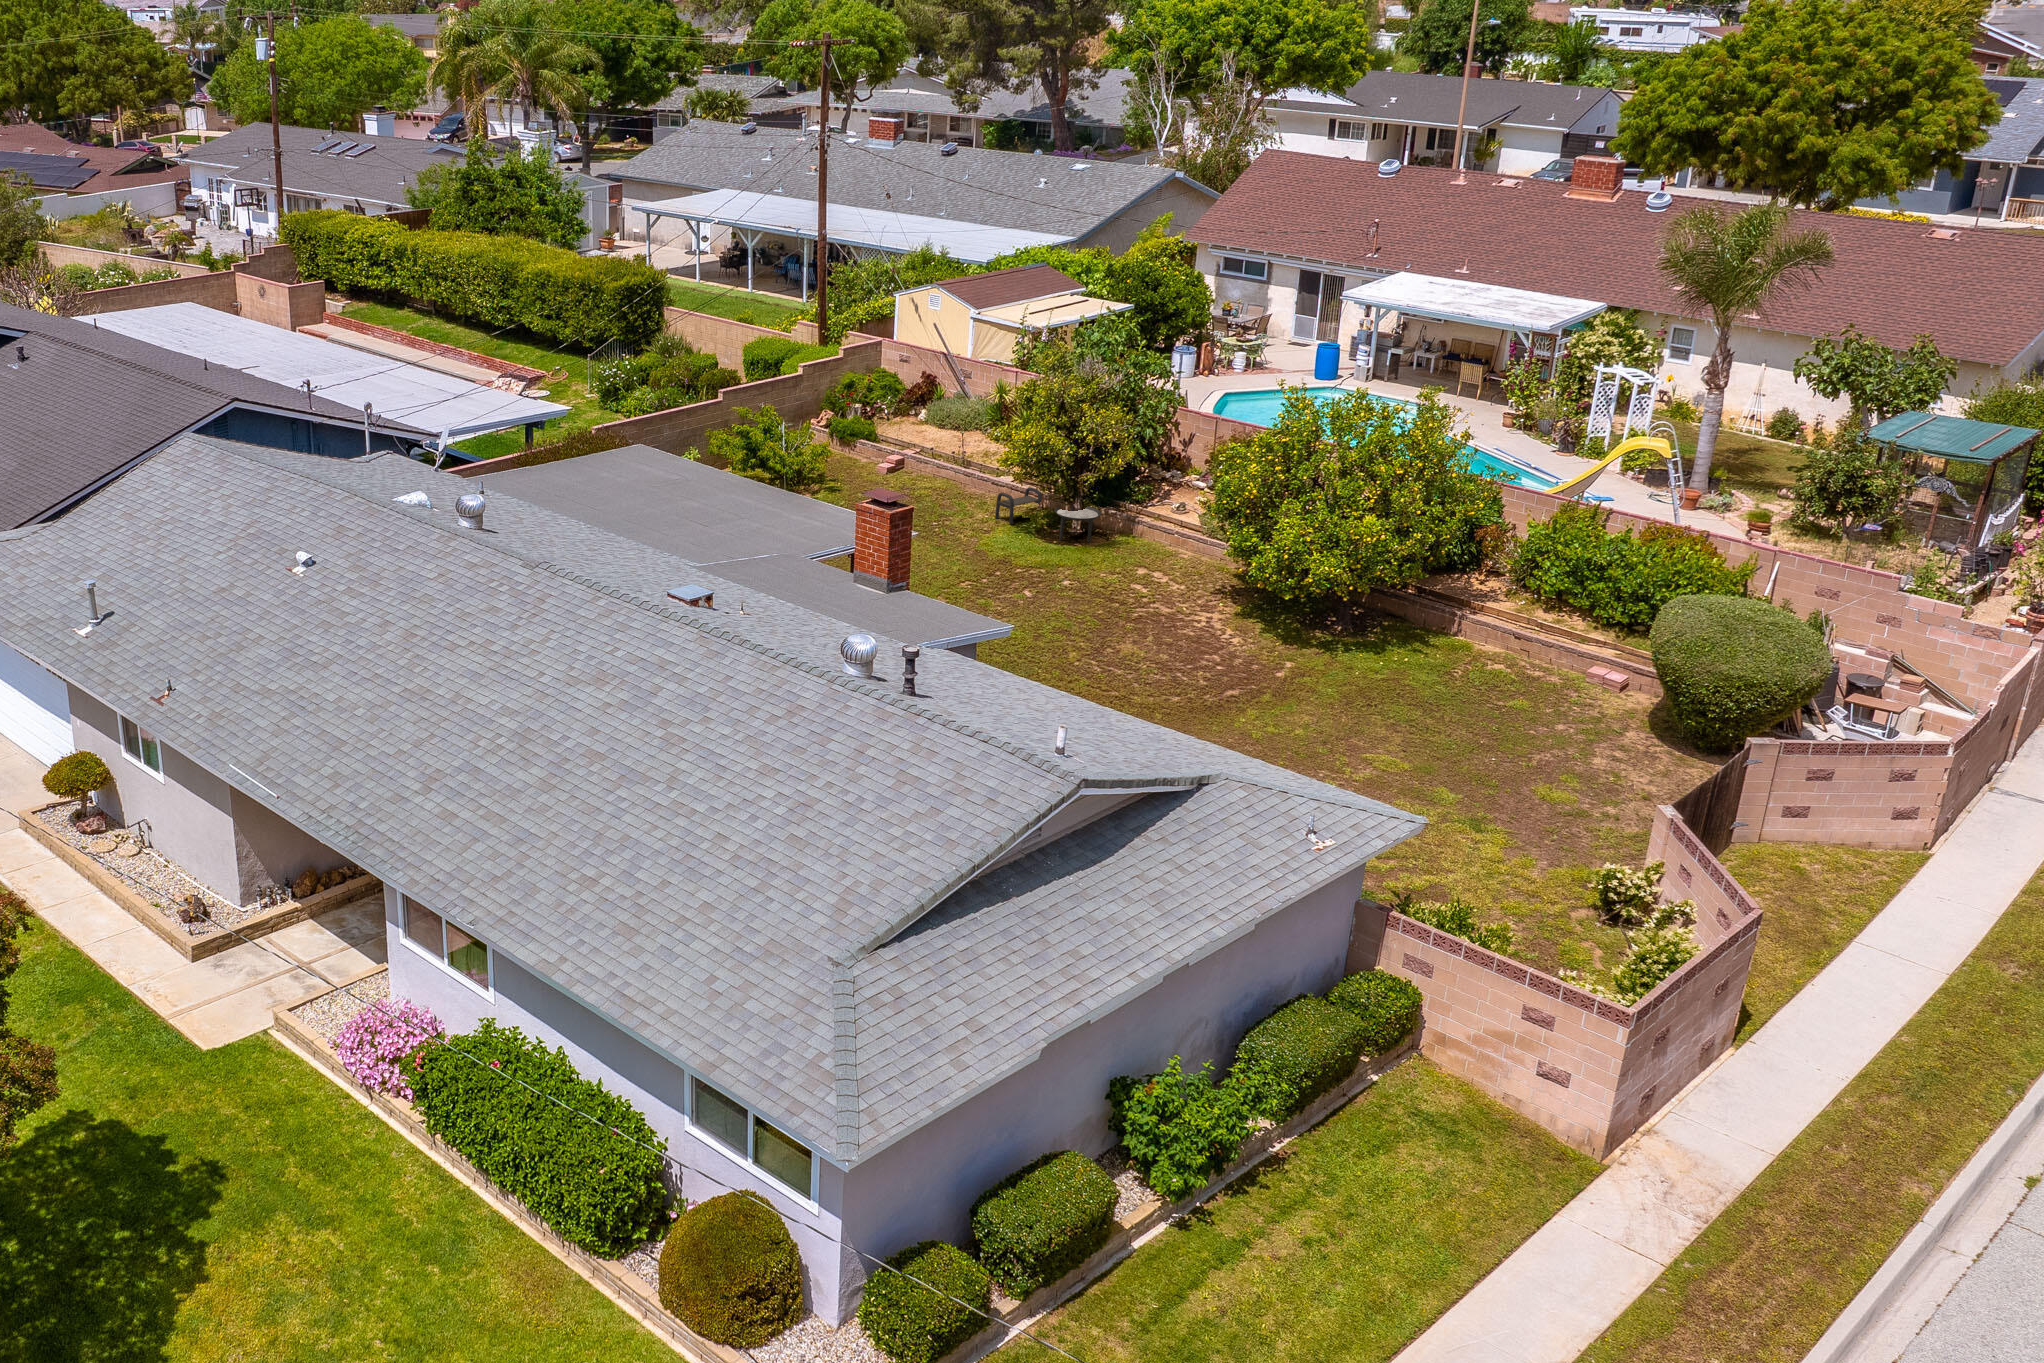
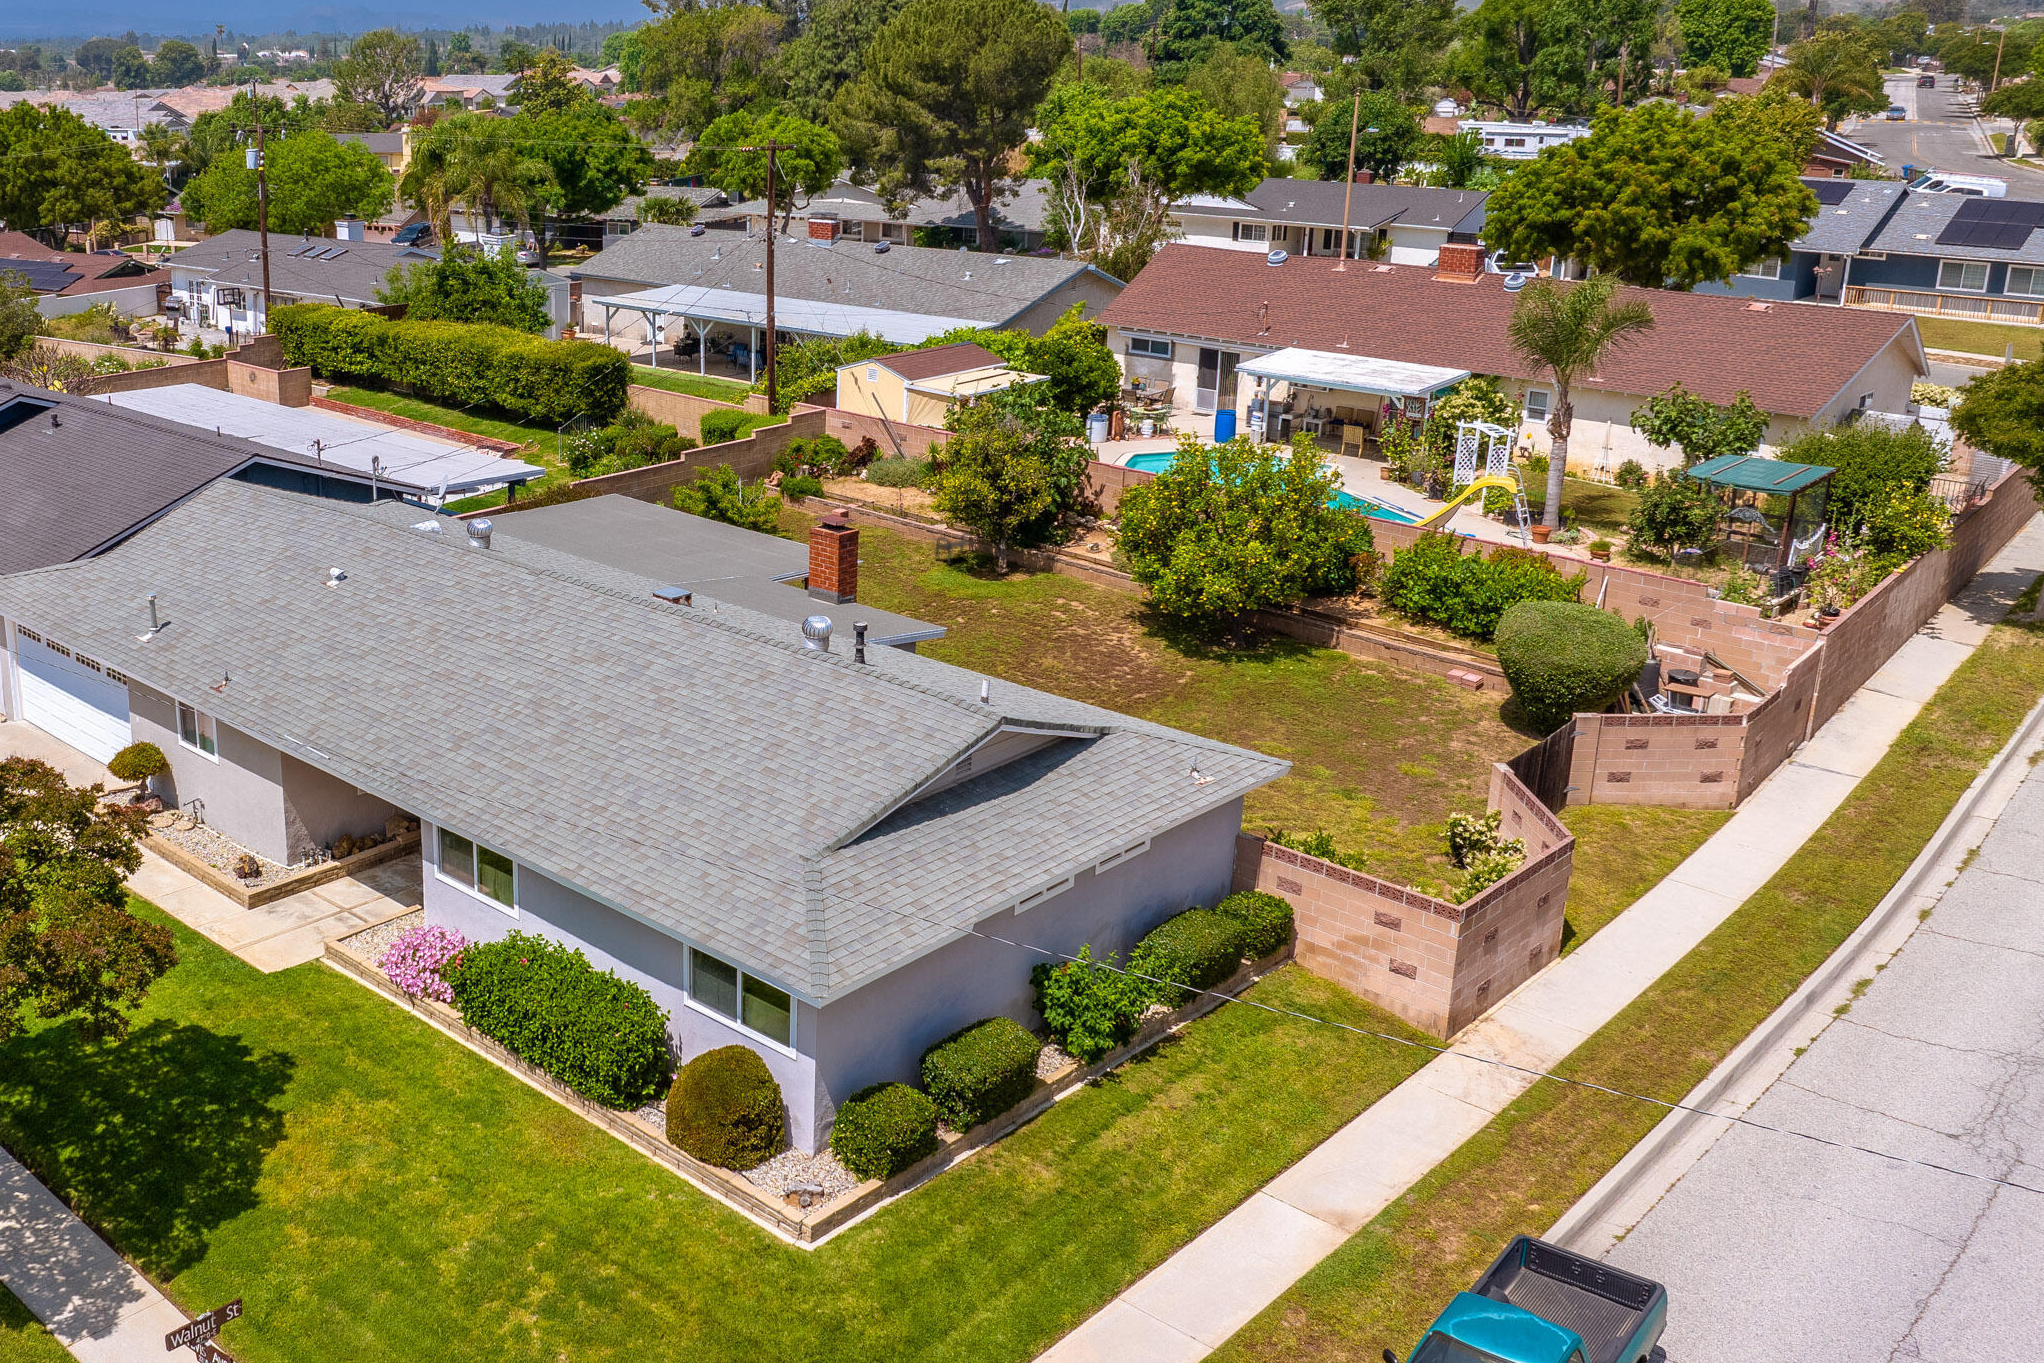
round table: present [1055,506,1101,542] -> none [988,546,1029,579]

